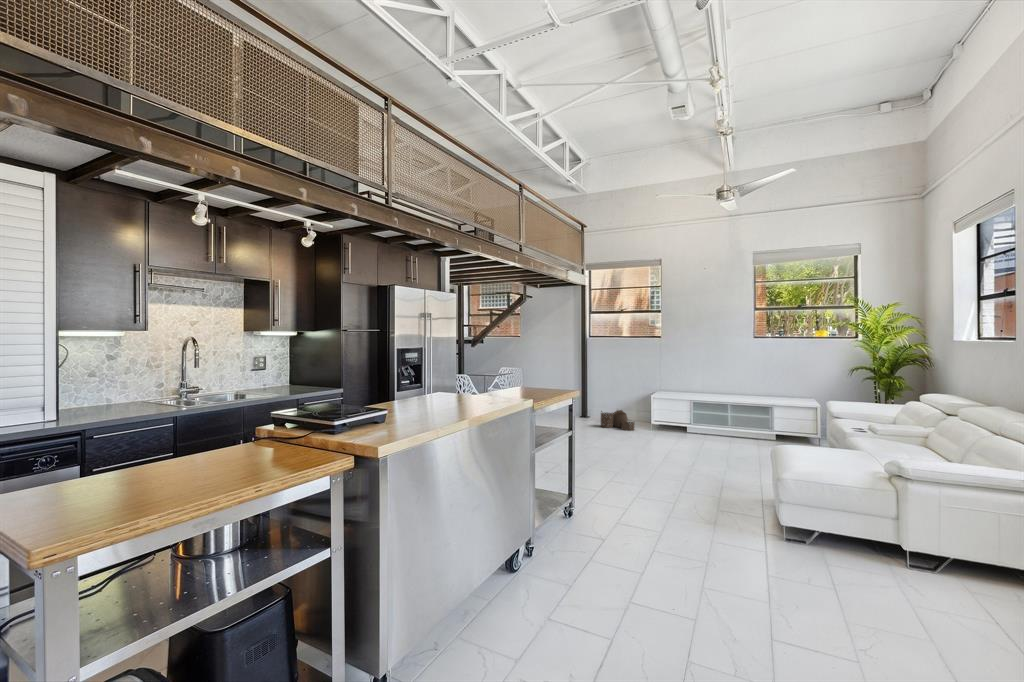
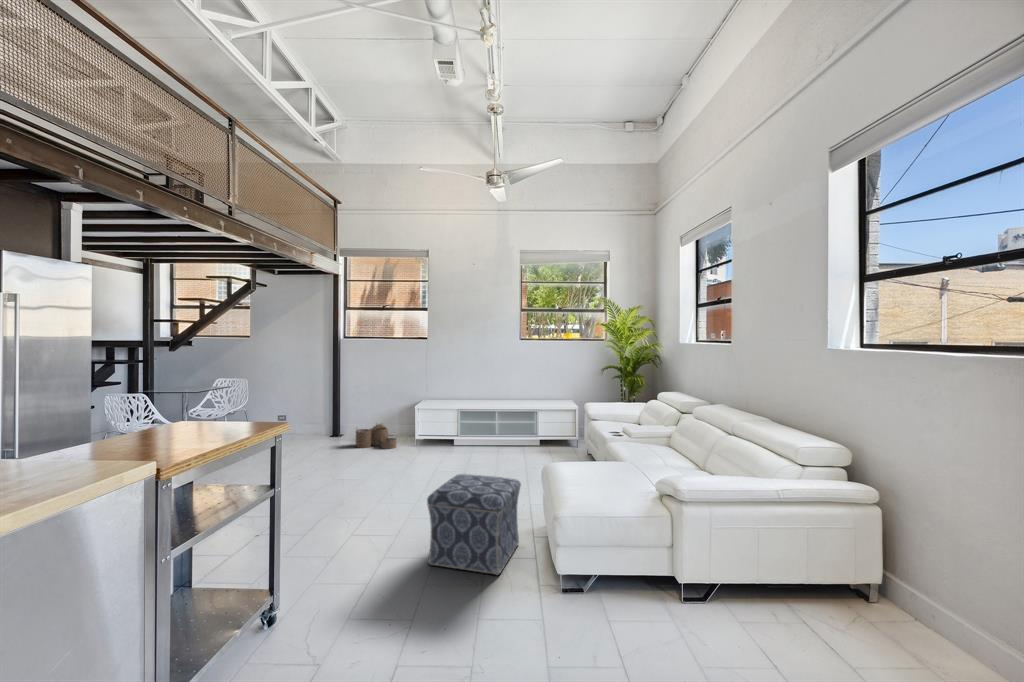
ottoman: none [665,444,746,523] -> present [427,474,521,575]

